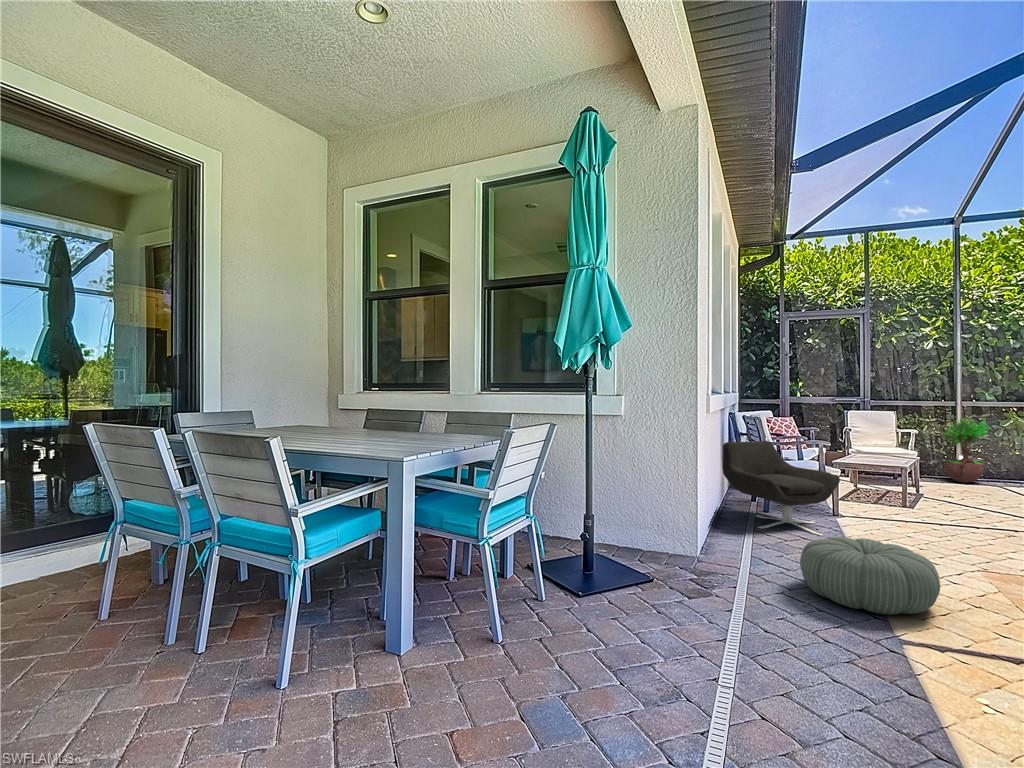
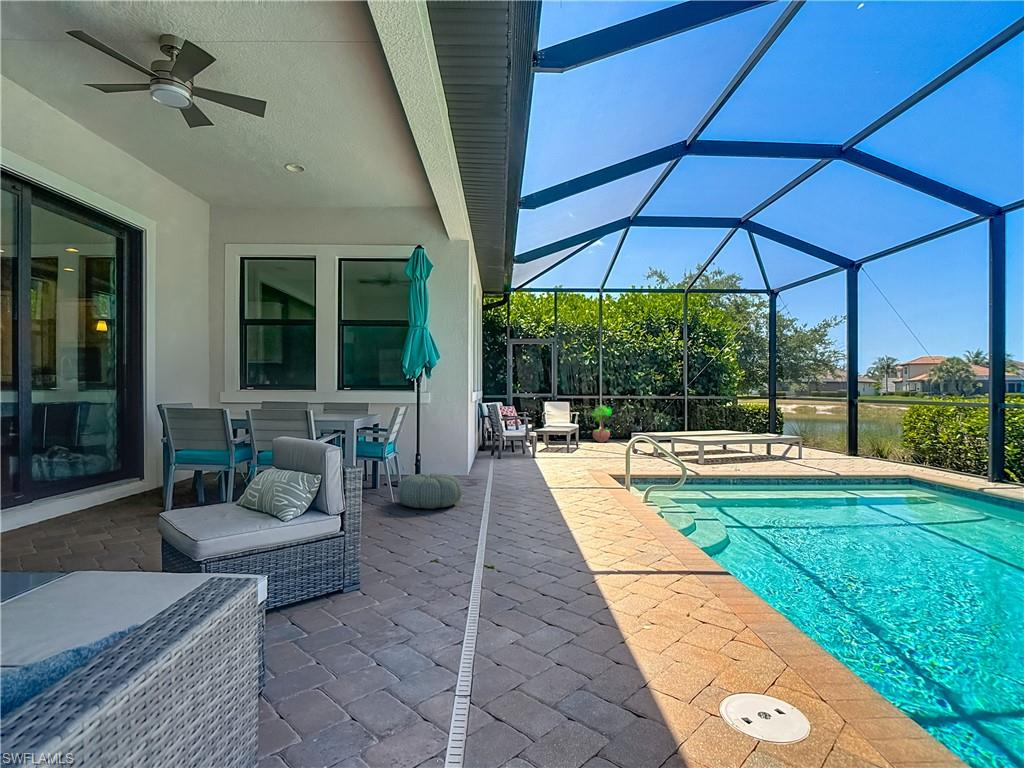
lounge chair: present [722,441,840,536] -> none [477,418,535,465]
pouf: present [800,537,940,615] -> present [397,473,463,509]

